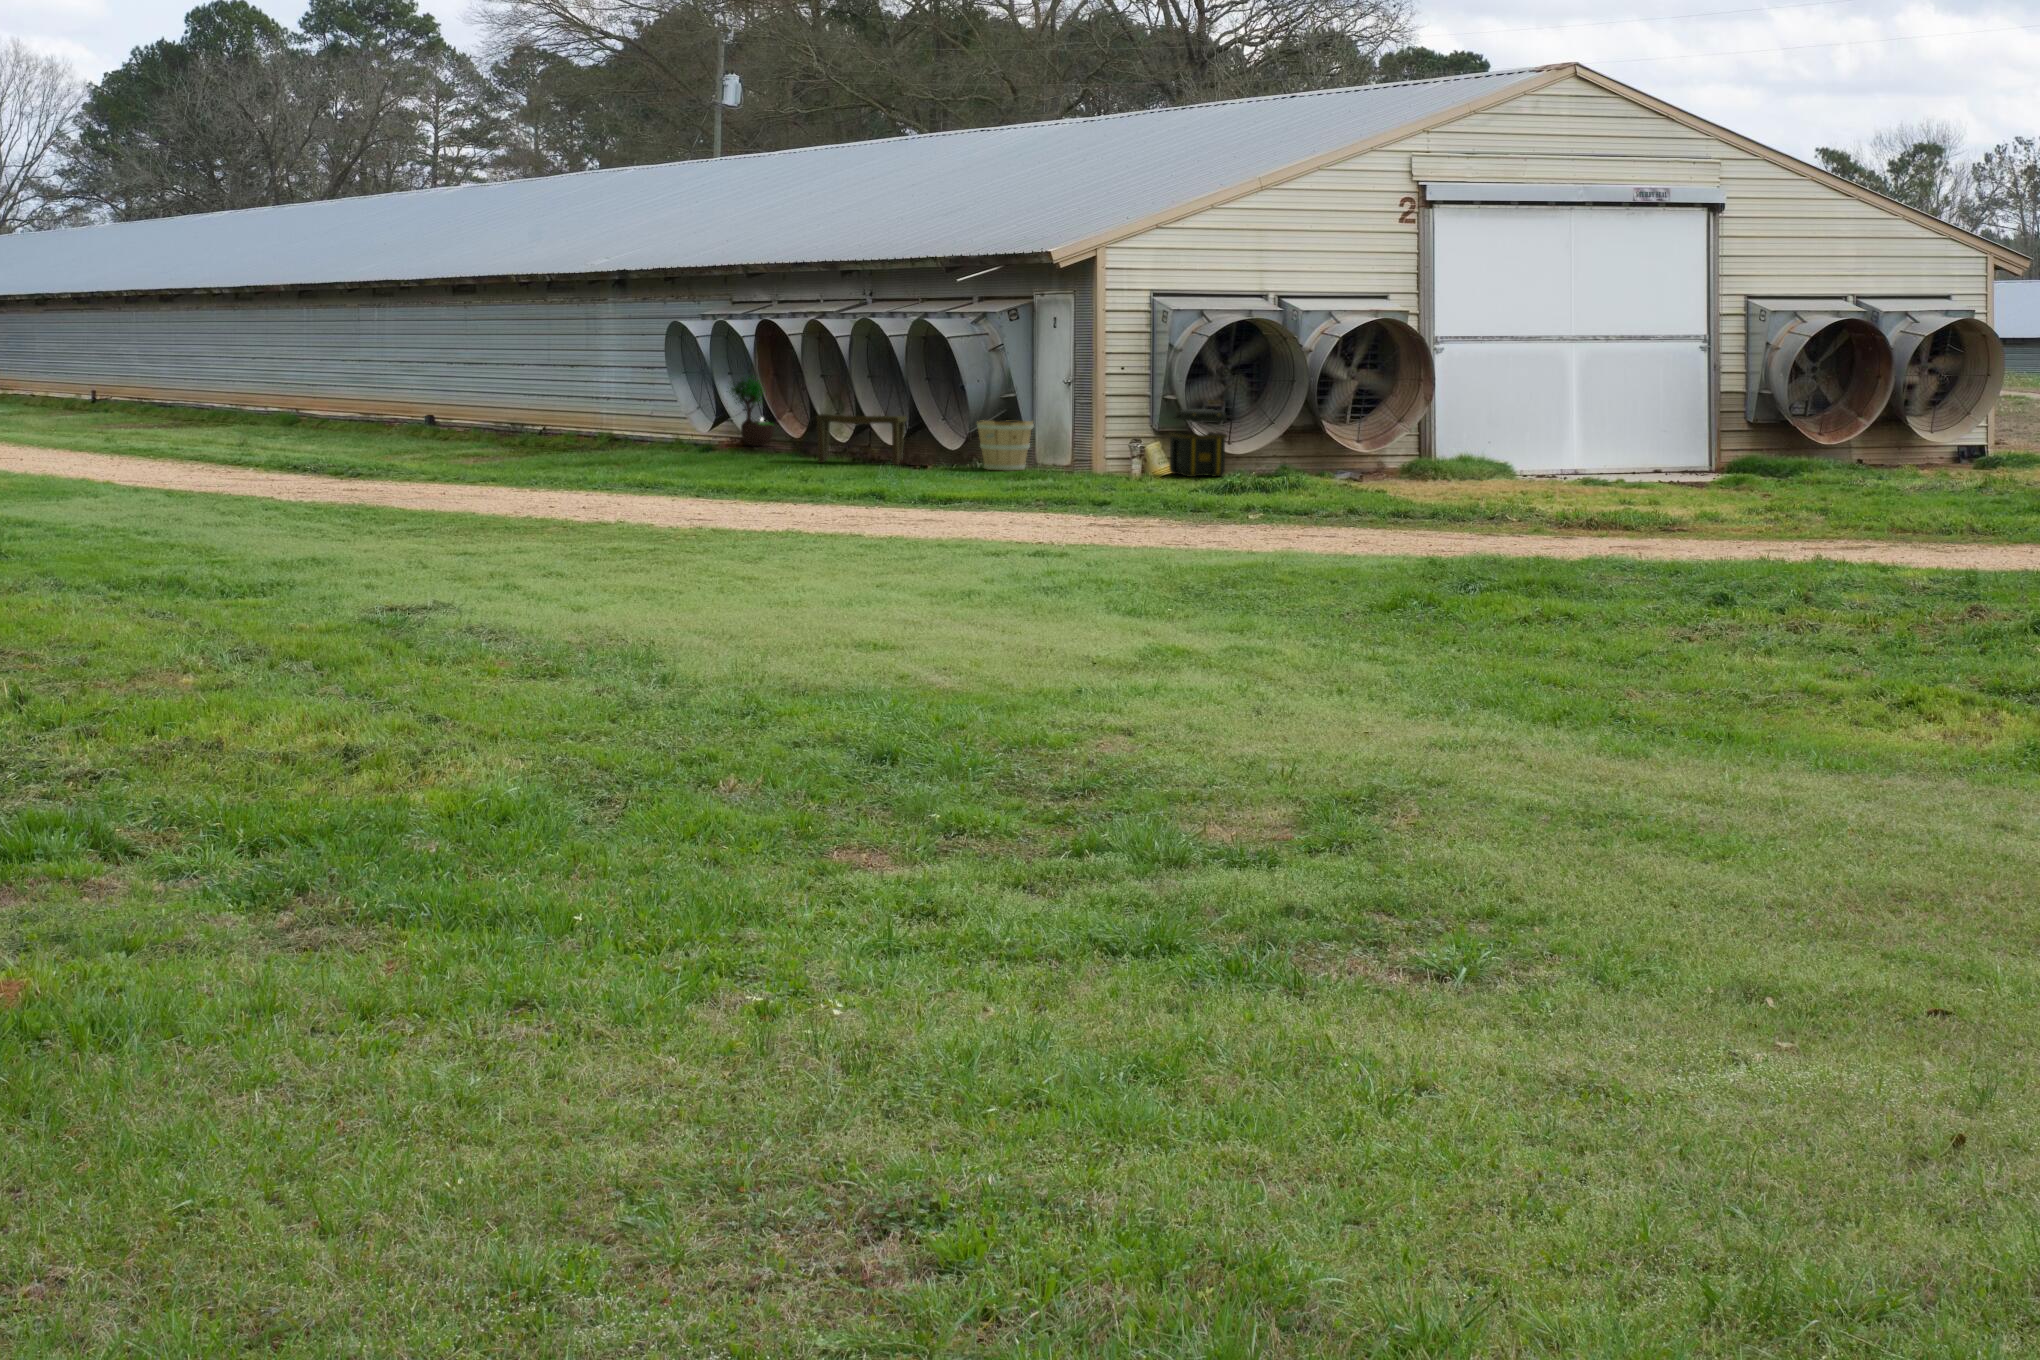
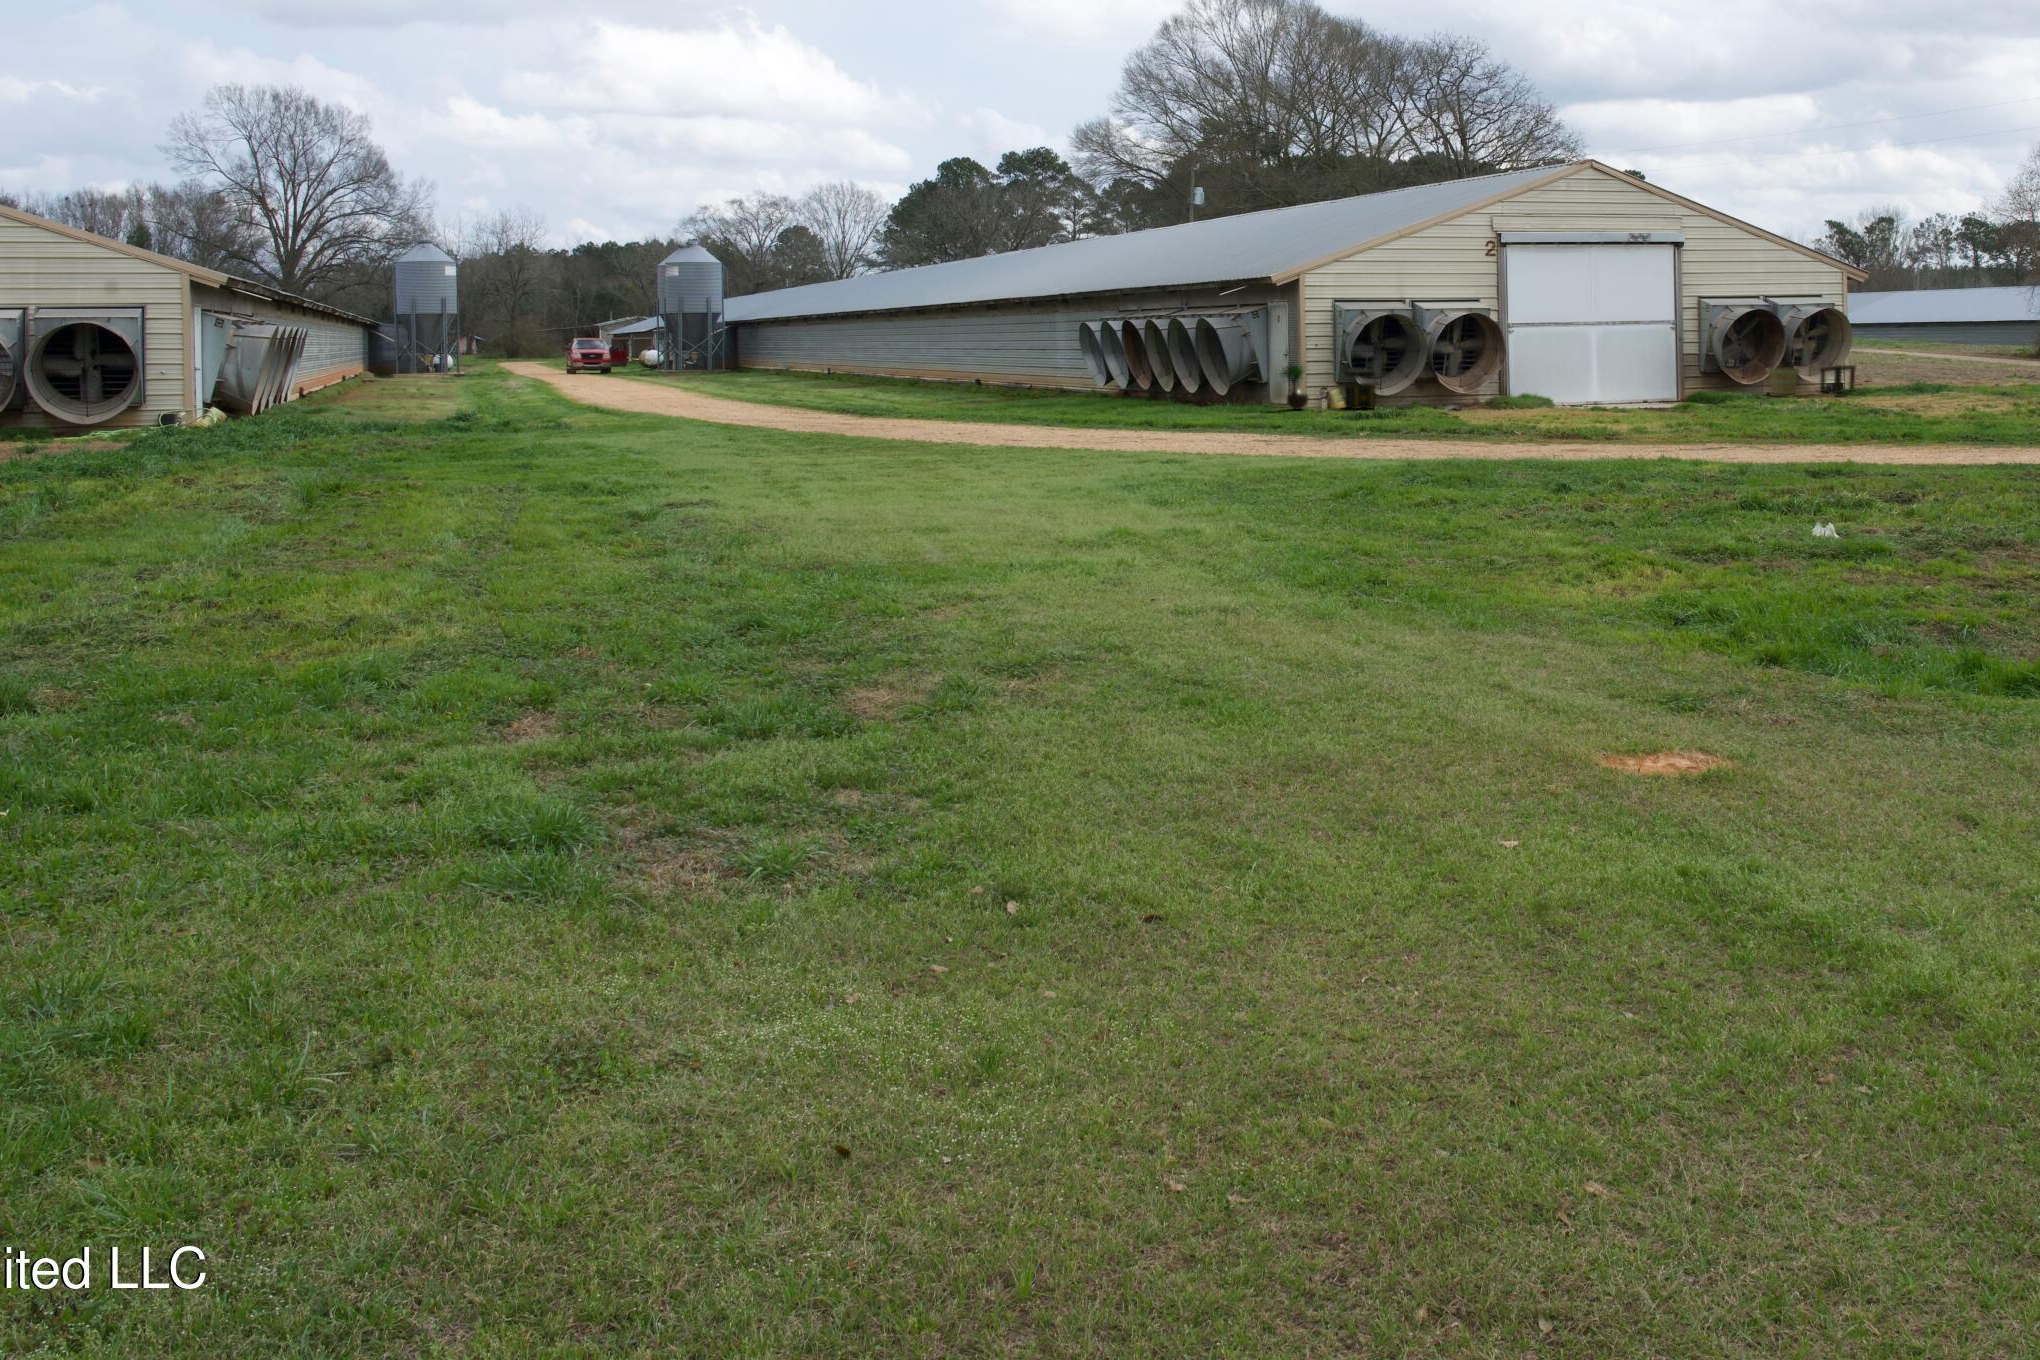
potted tree: present [729,378,774,446] -> present [1281,364,1309,409]
bench: present [816,414,907,465] -> present [1820,365,1856,393]
wooden bucket: present [977,421,1034,471] -> present [1768,367,1800,394]

